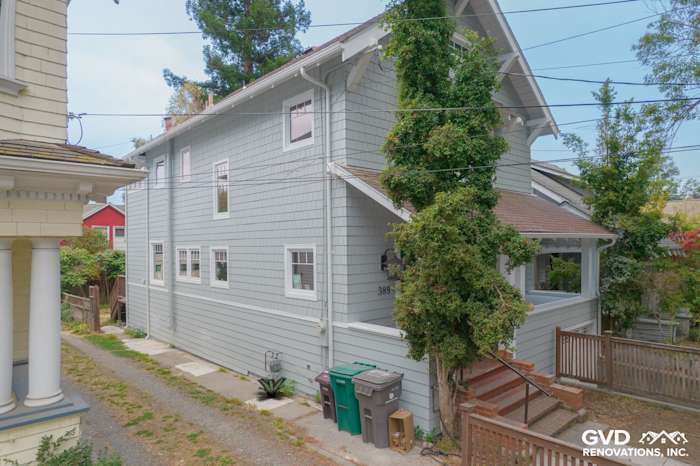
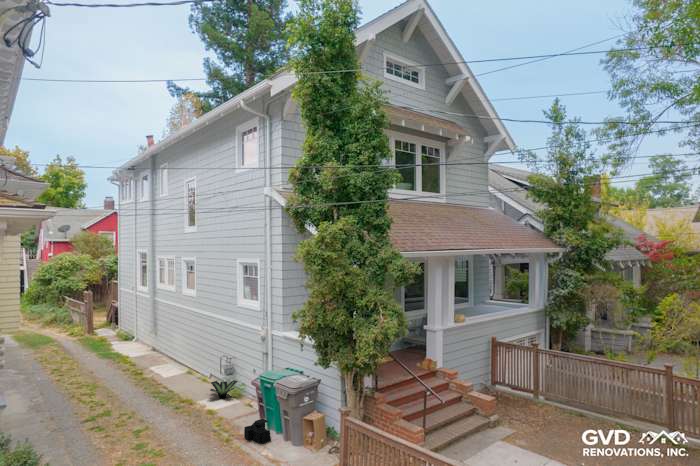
storage bin: none [317,418,349,447] -> present [244,418,271,444]

